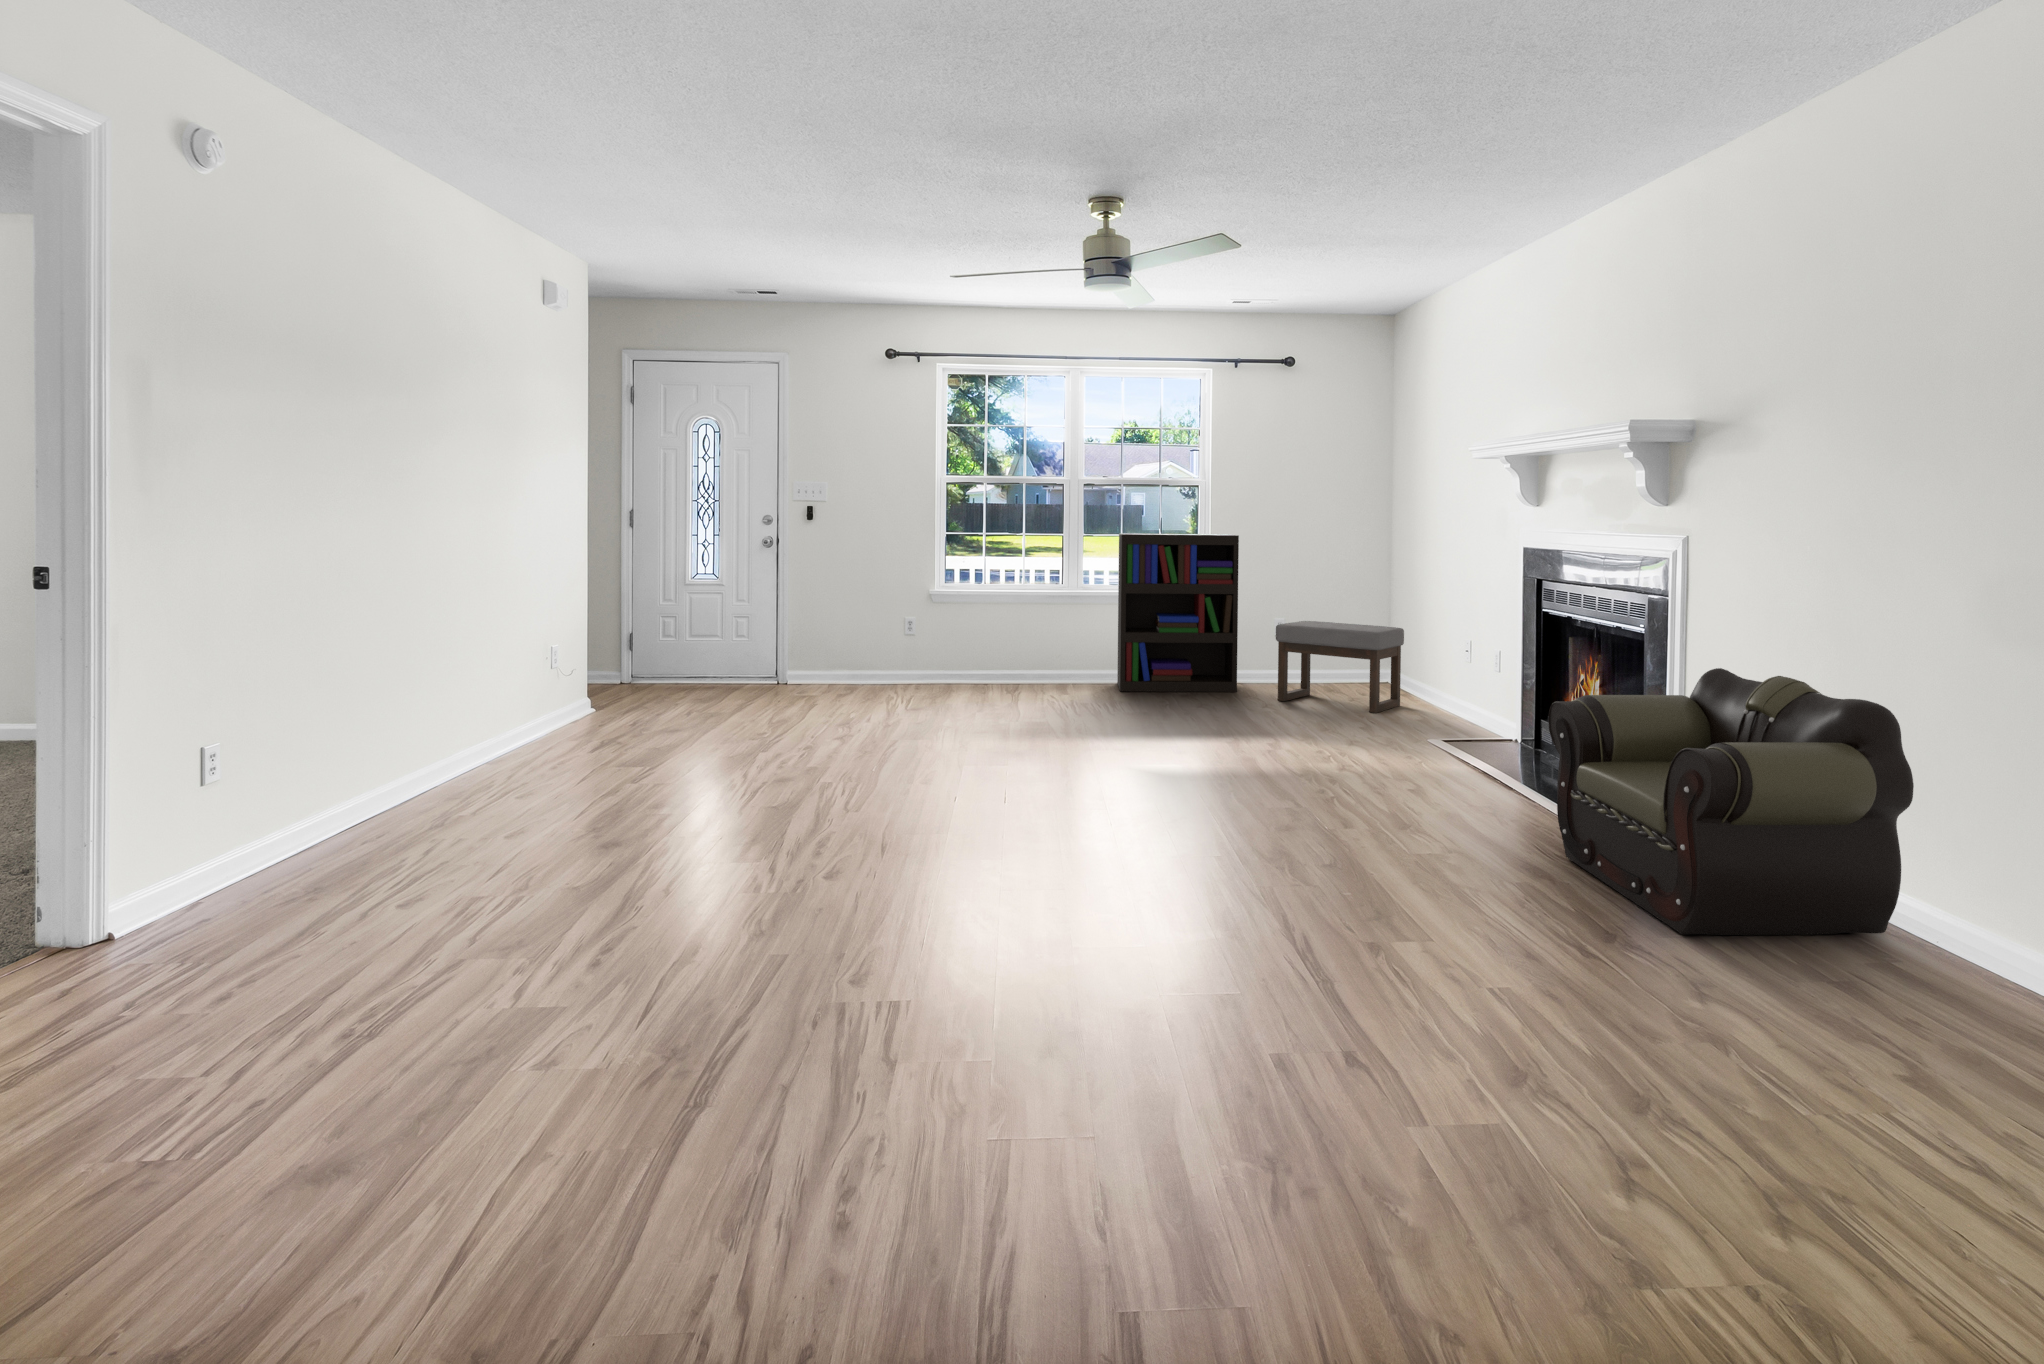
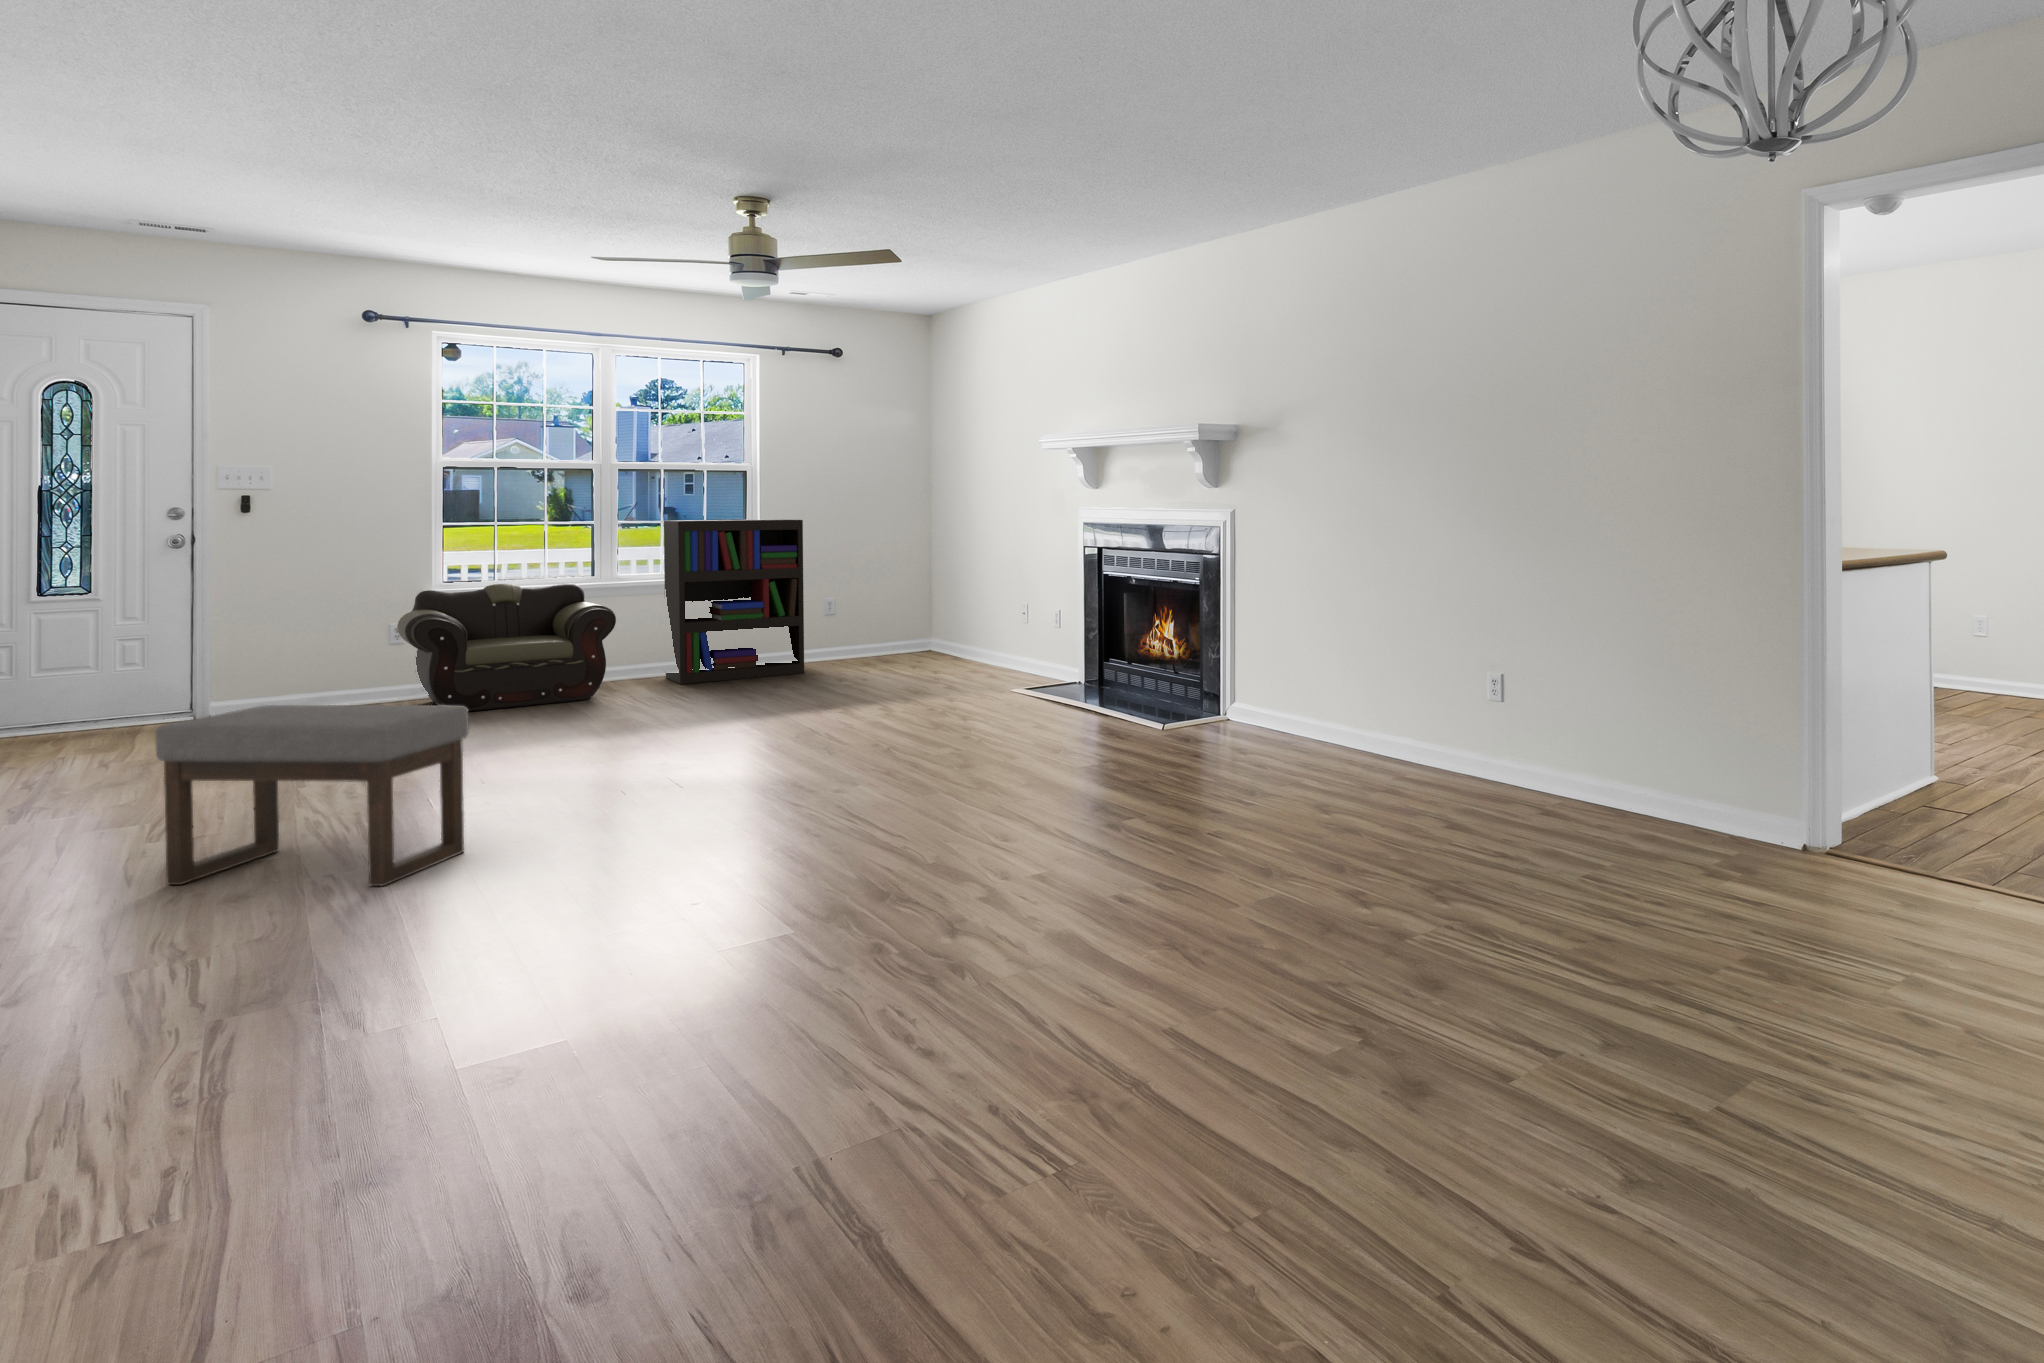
ottoman: present [1276,621,1404,713] -> present [156,705,469,886]
armchair: present [1548,668,1914,935] -> present [397,584,616,711]

